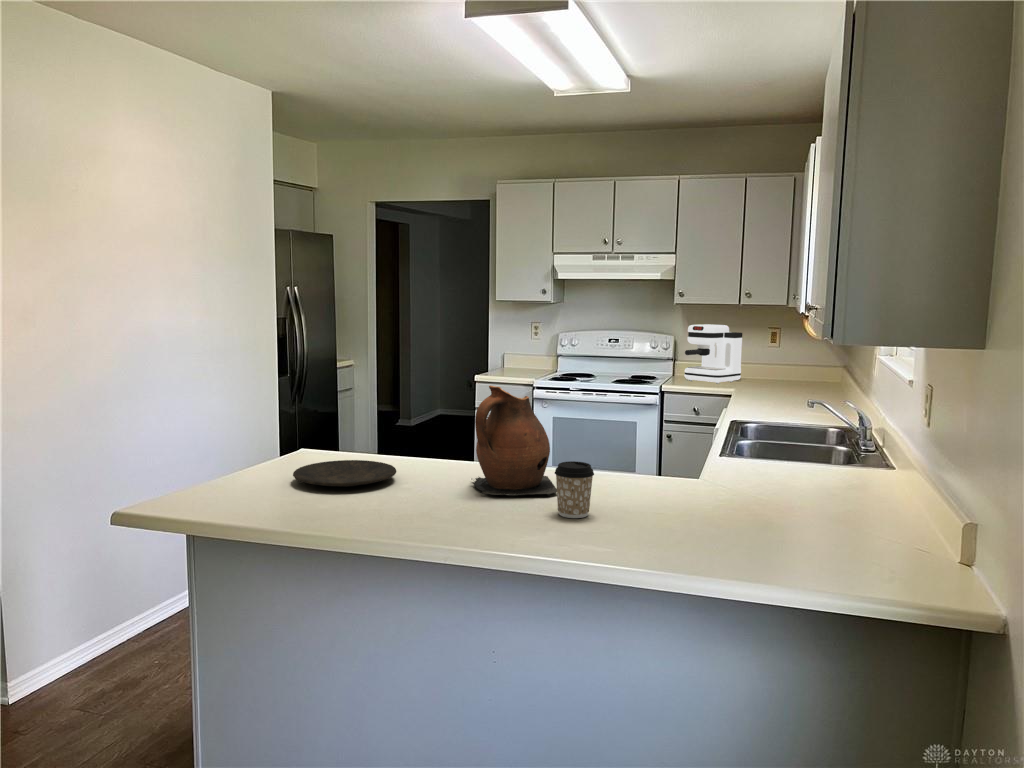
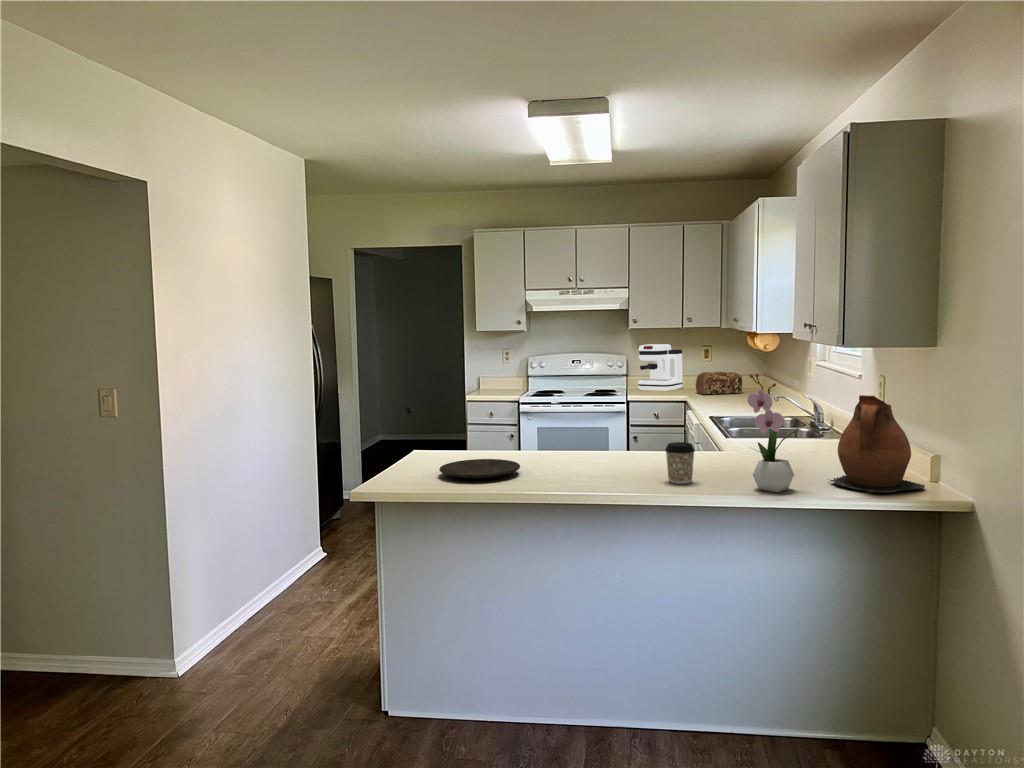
bread loaf: none [751,363,810,391] -> present [696,372,742,395]
flower arrangement: none [646,378,721,545] -> present [748,374,799,492]
ceramic pitcher: present [472,386,557,496] -> present [830,395,925,493]

